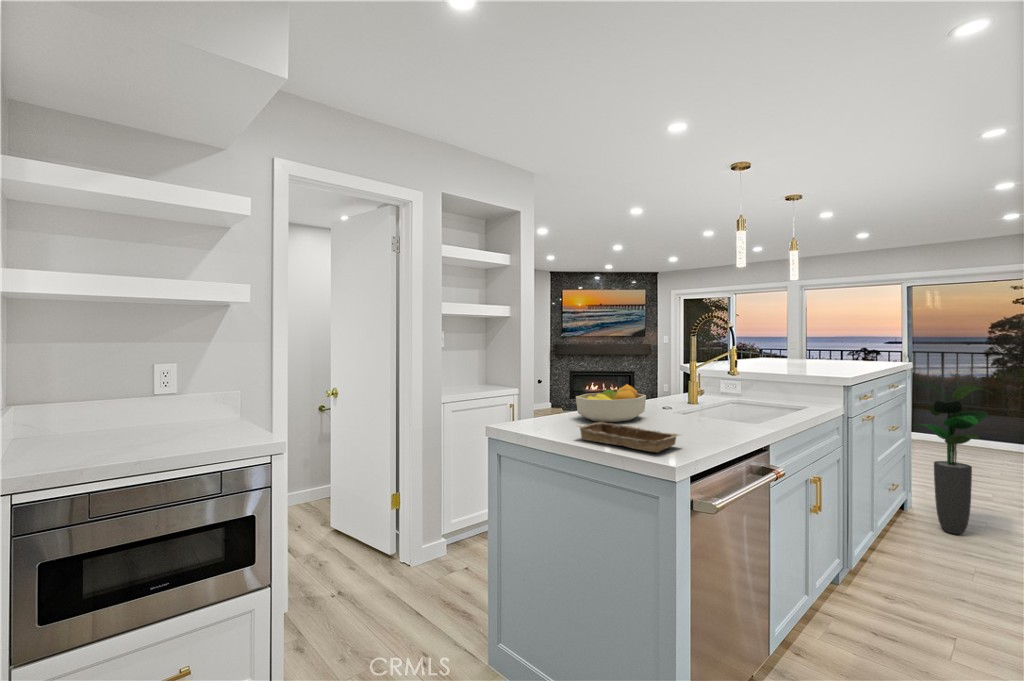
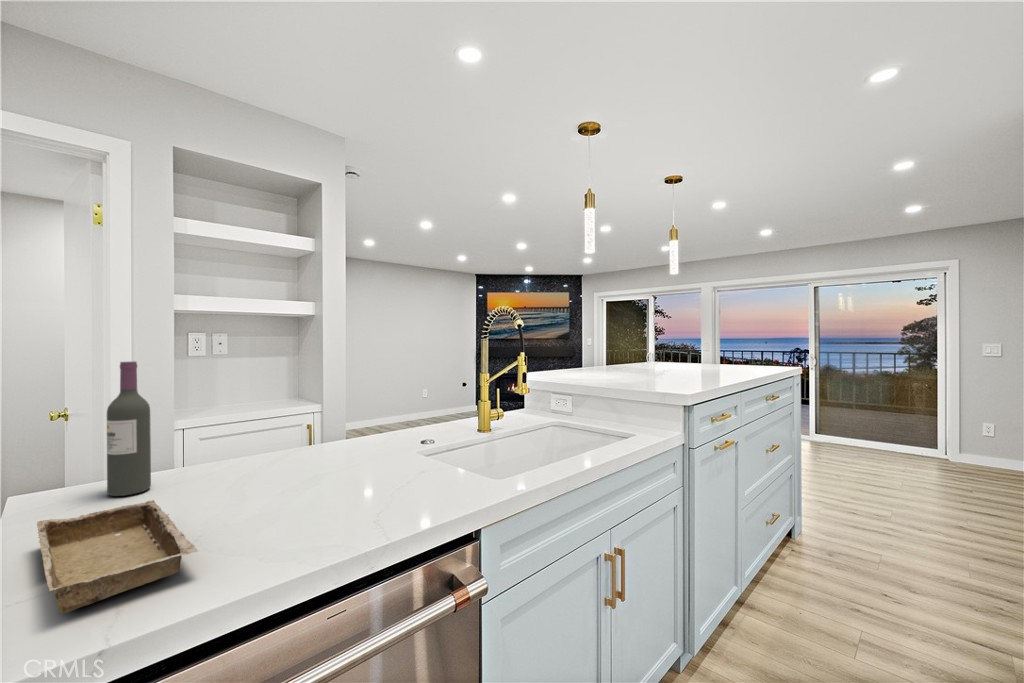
wine bottle: none [539,347,559,425] -> present [107,361,151,496]
potted plant: present [913,383,993,534] -> none [794,393,890,575]
fruit bowl: present [576,384,646,422] -> none [200,416,341,484]

